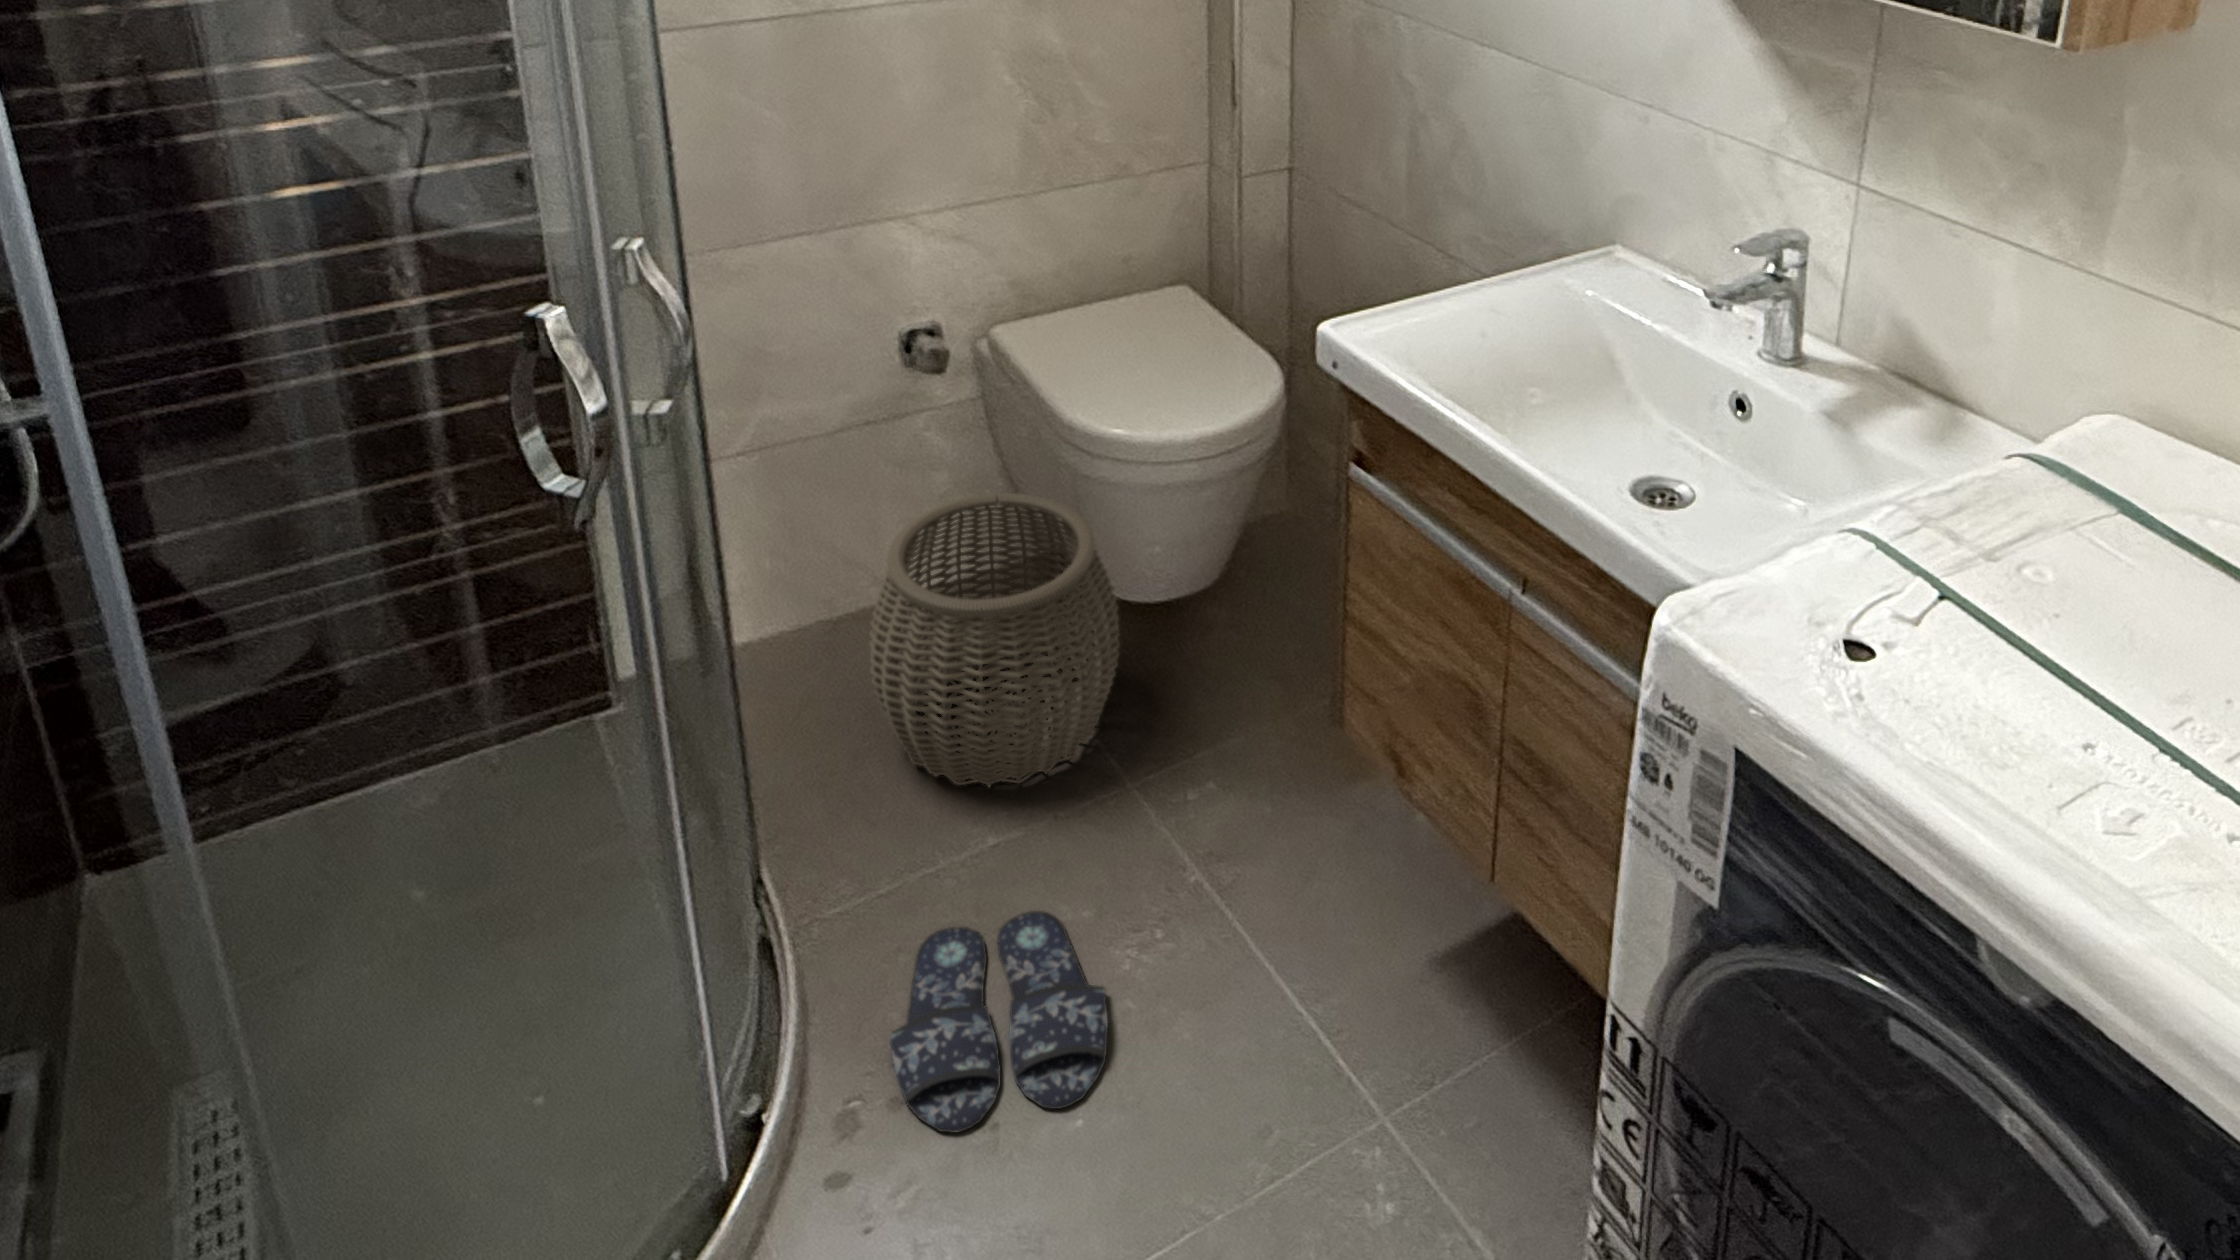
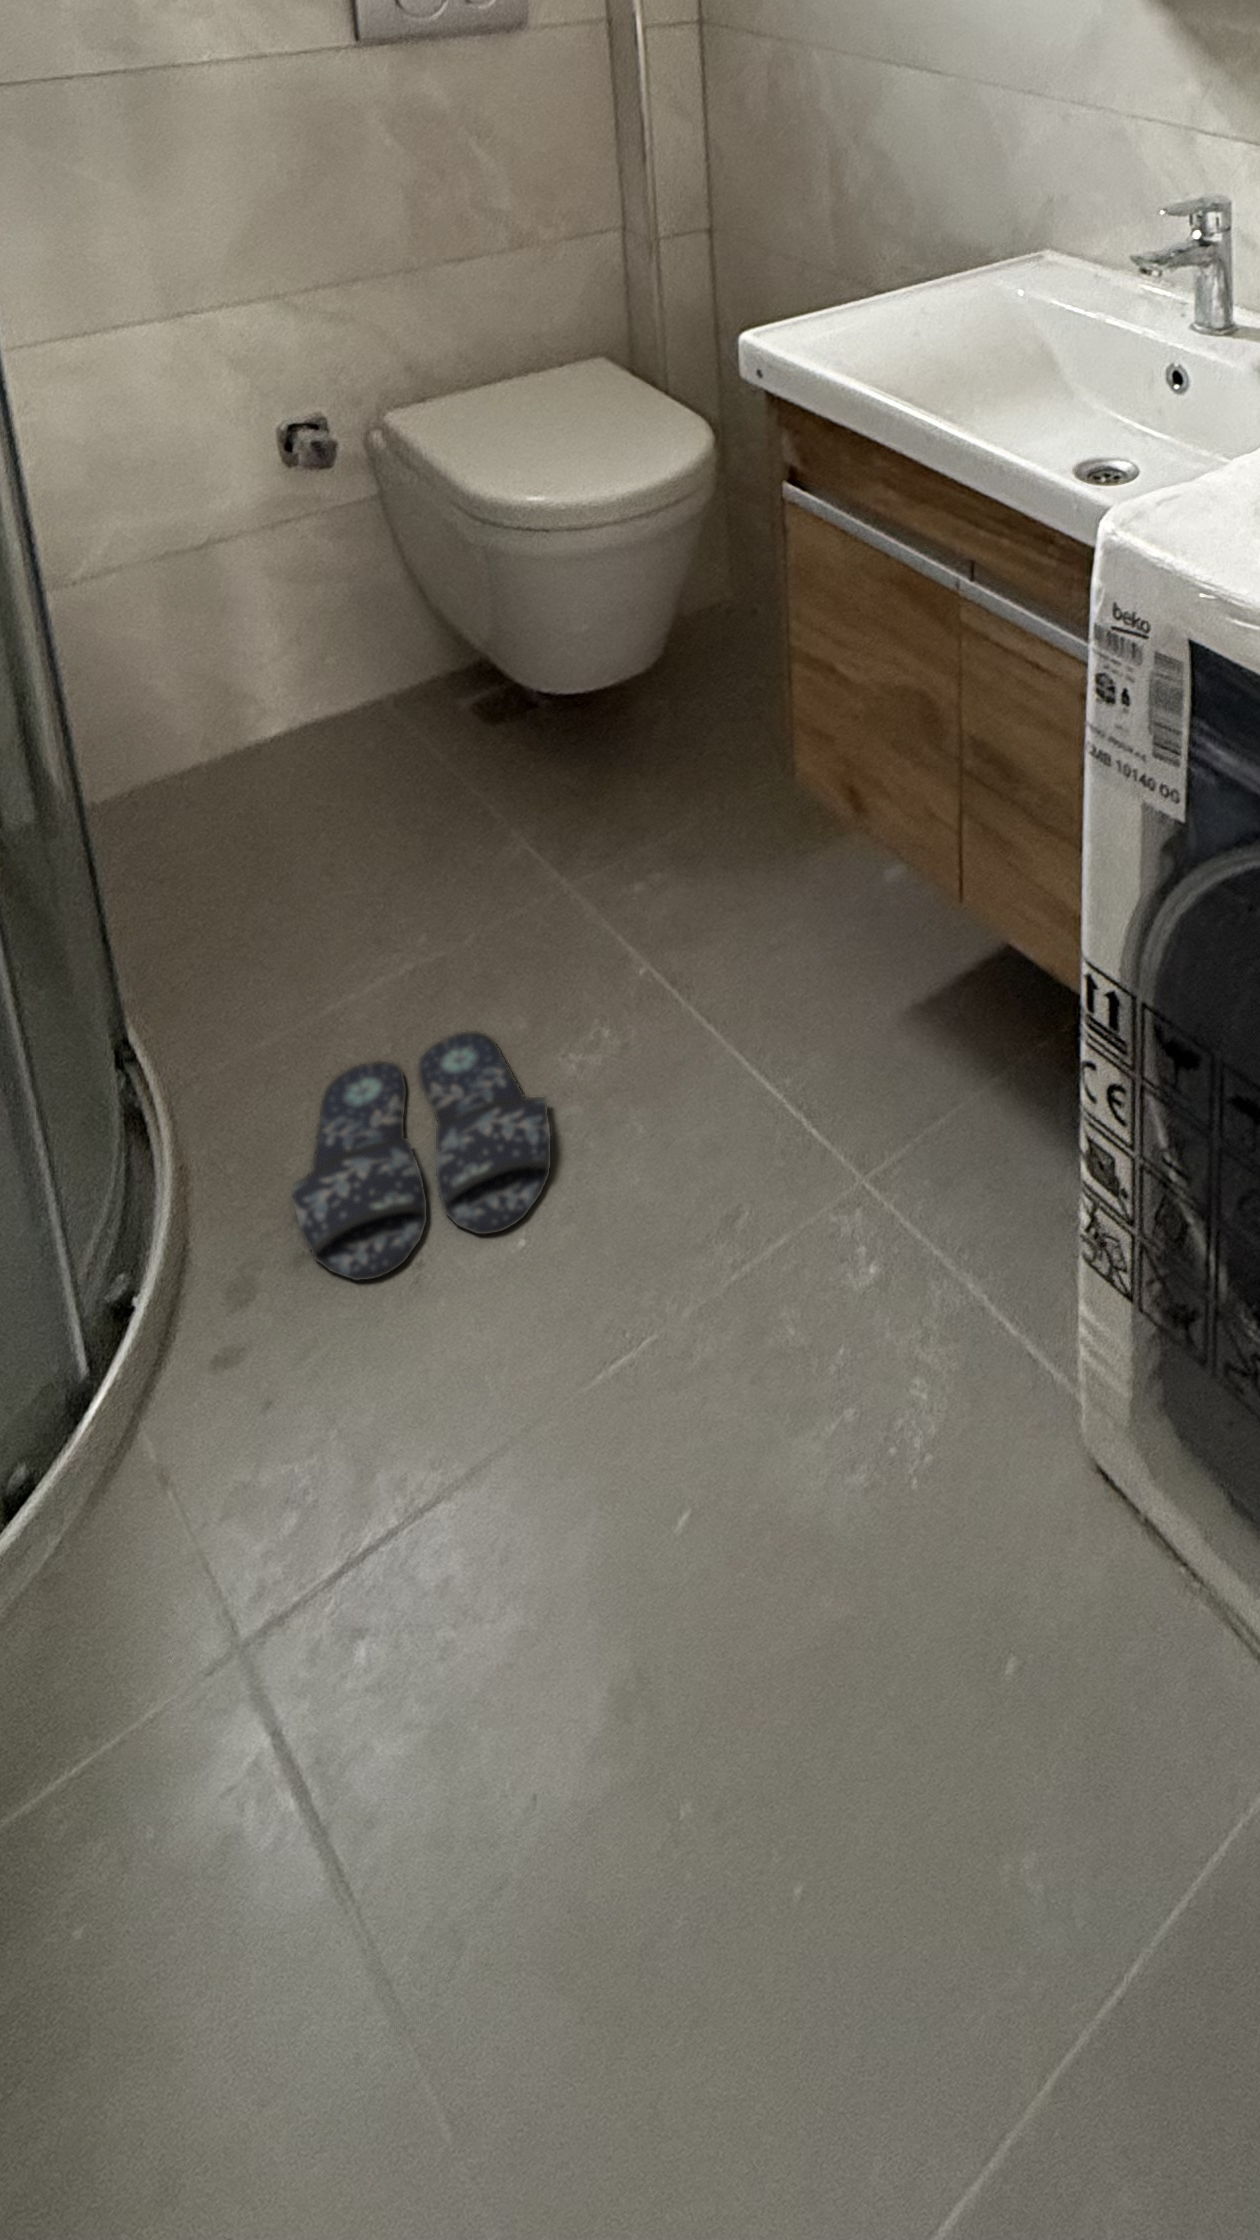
woven basket: present [870,493,1120,787] -> none [252,589,546,915]

